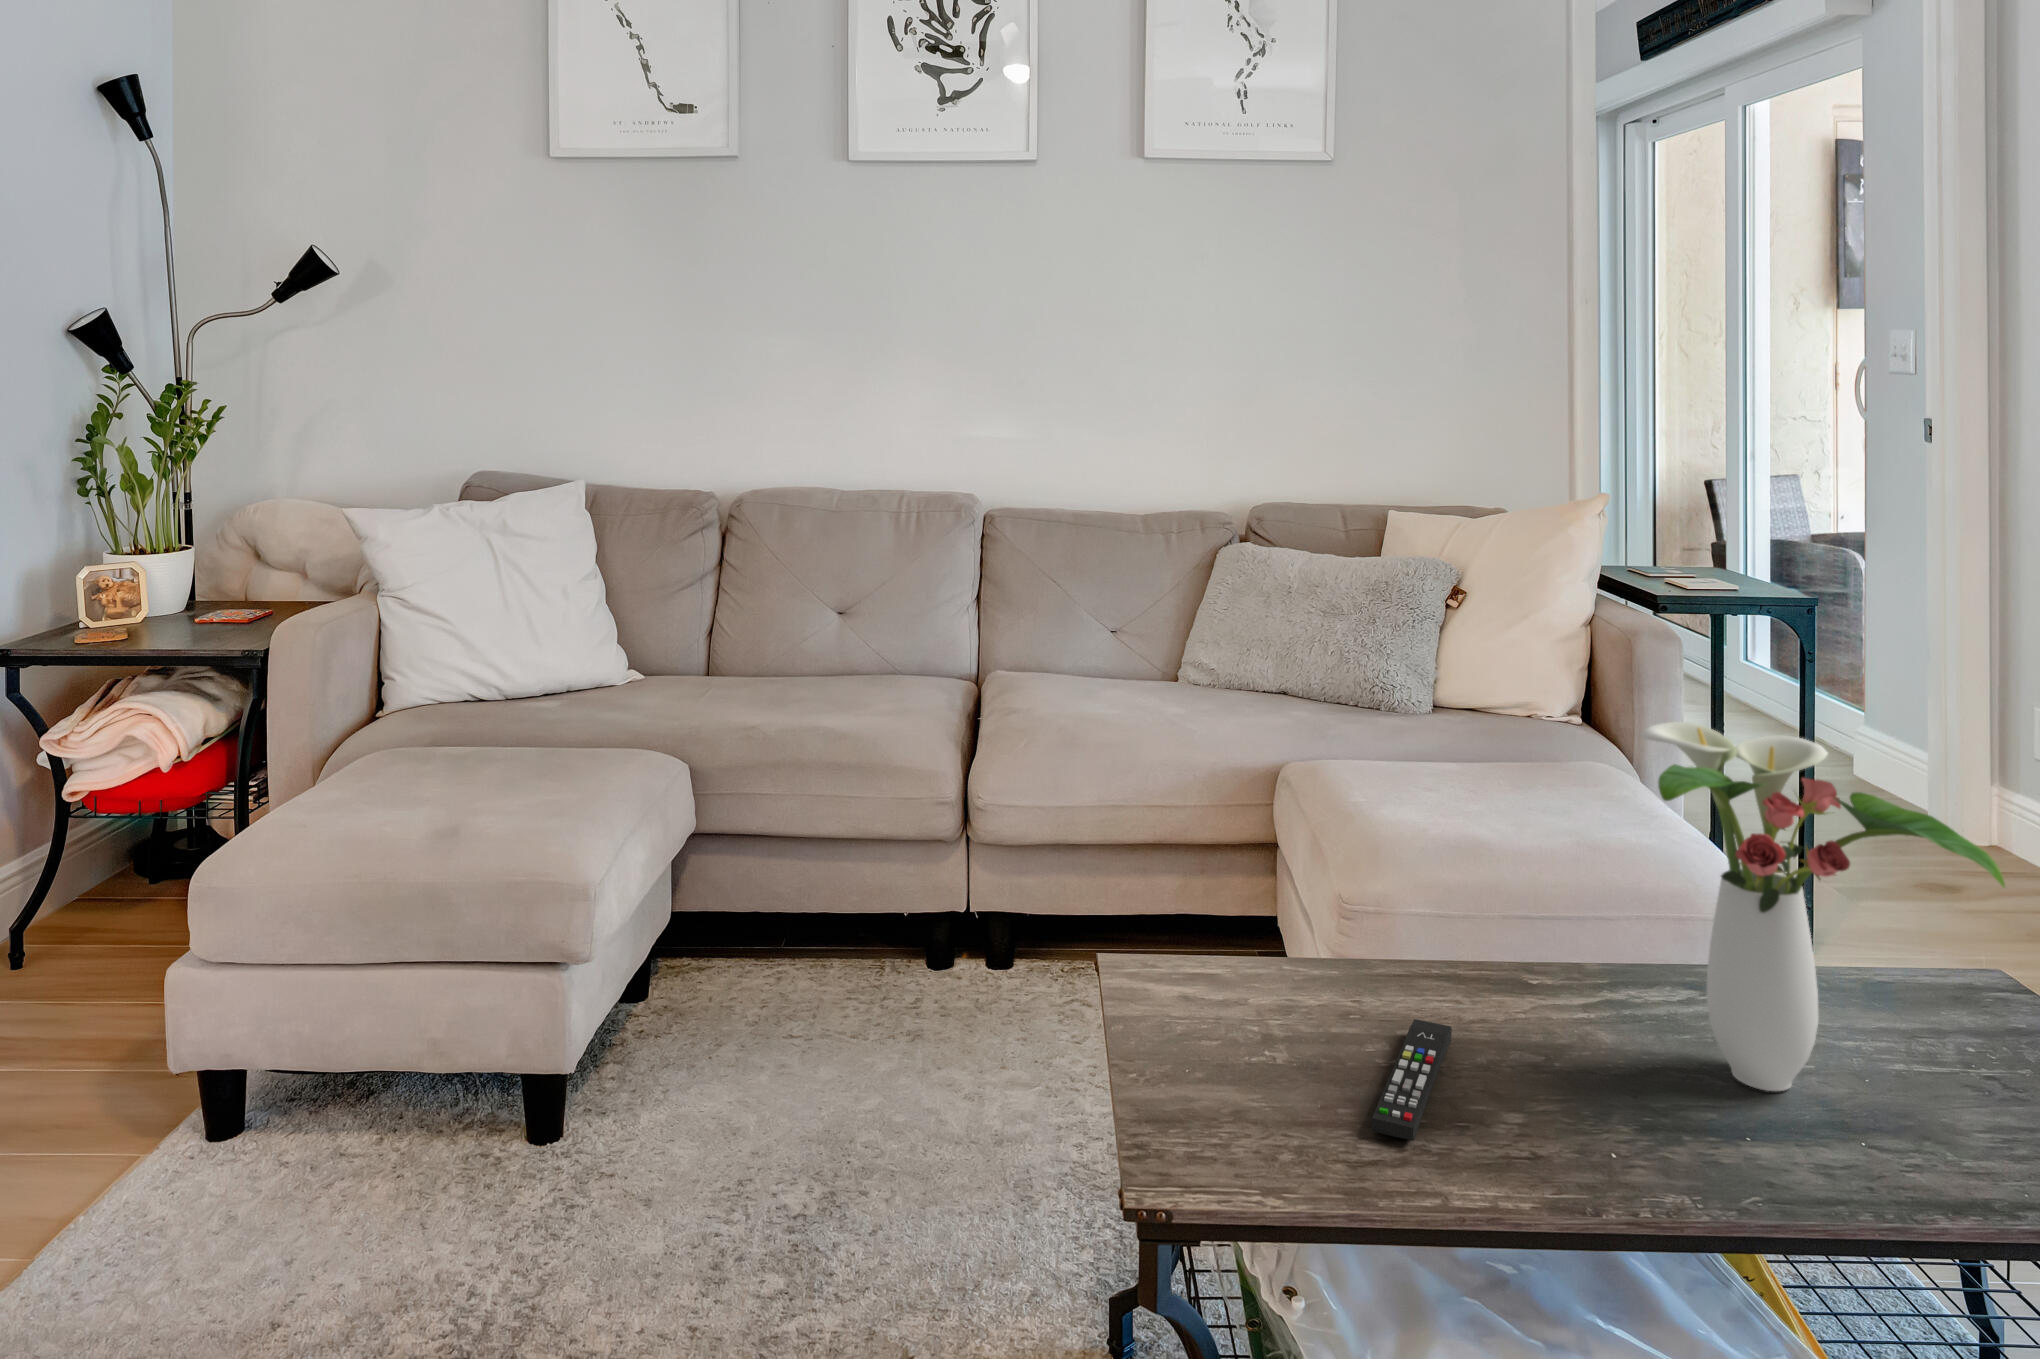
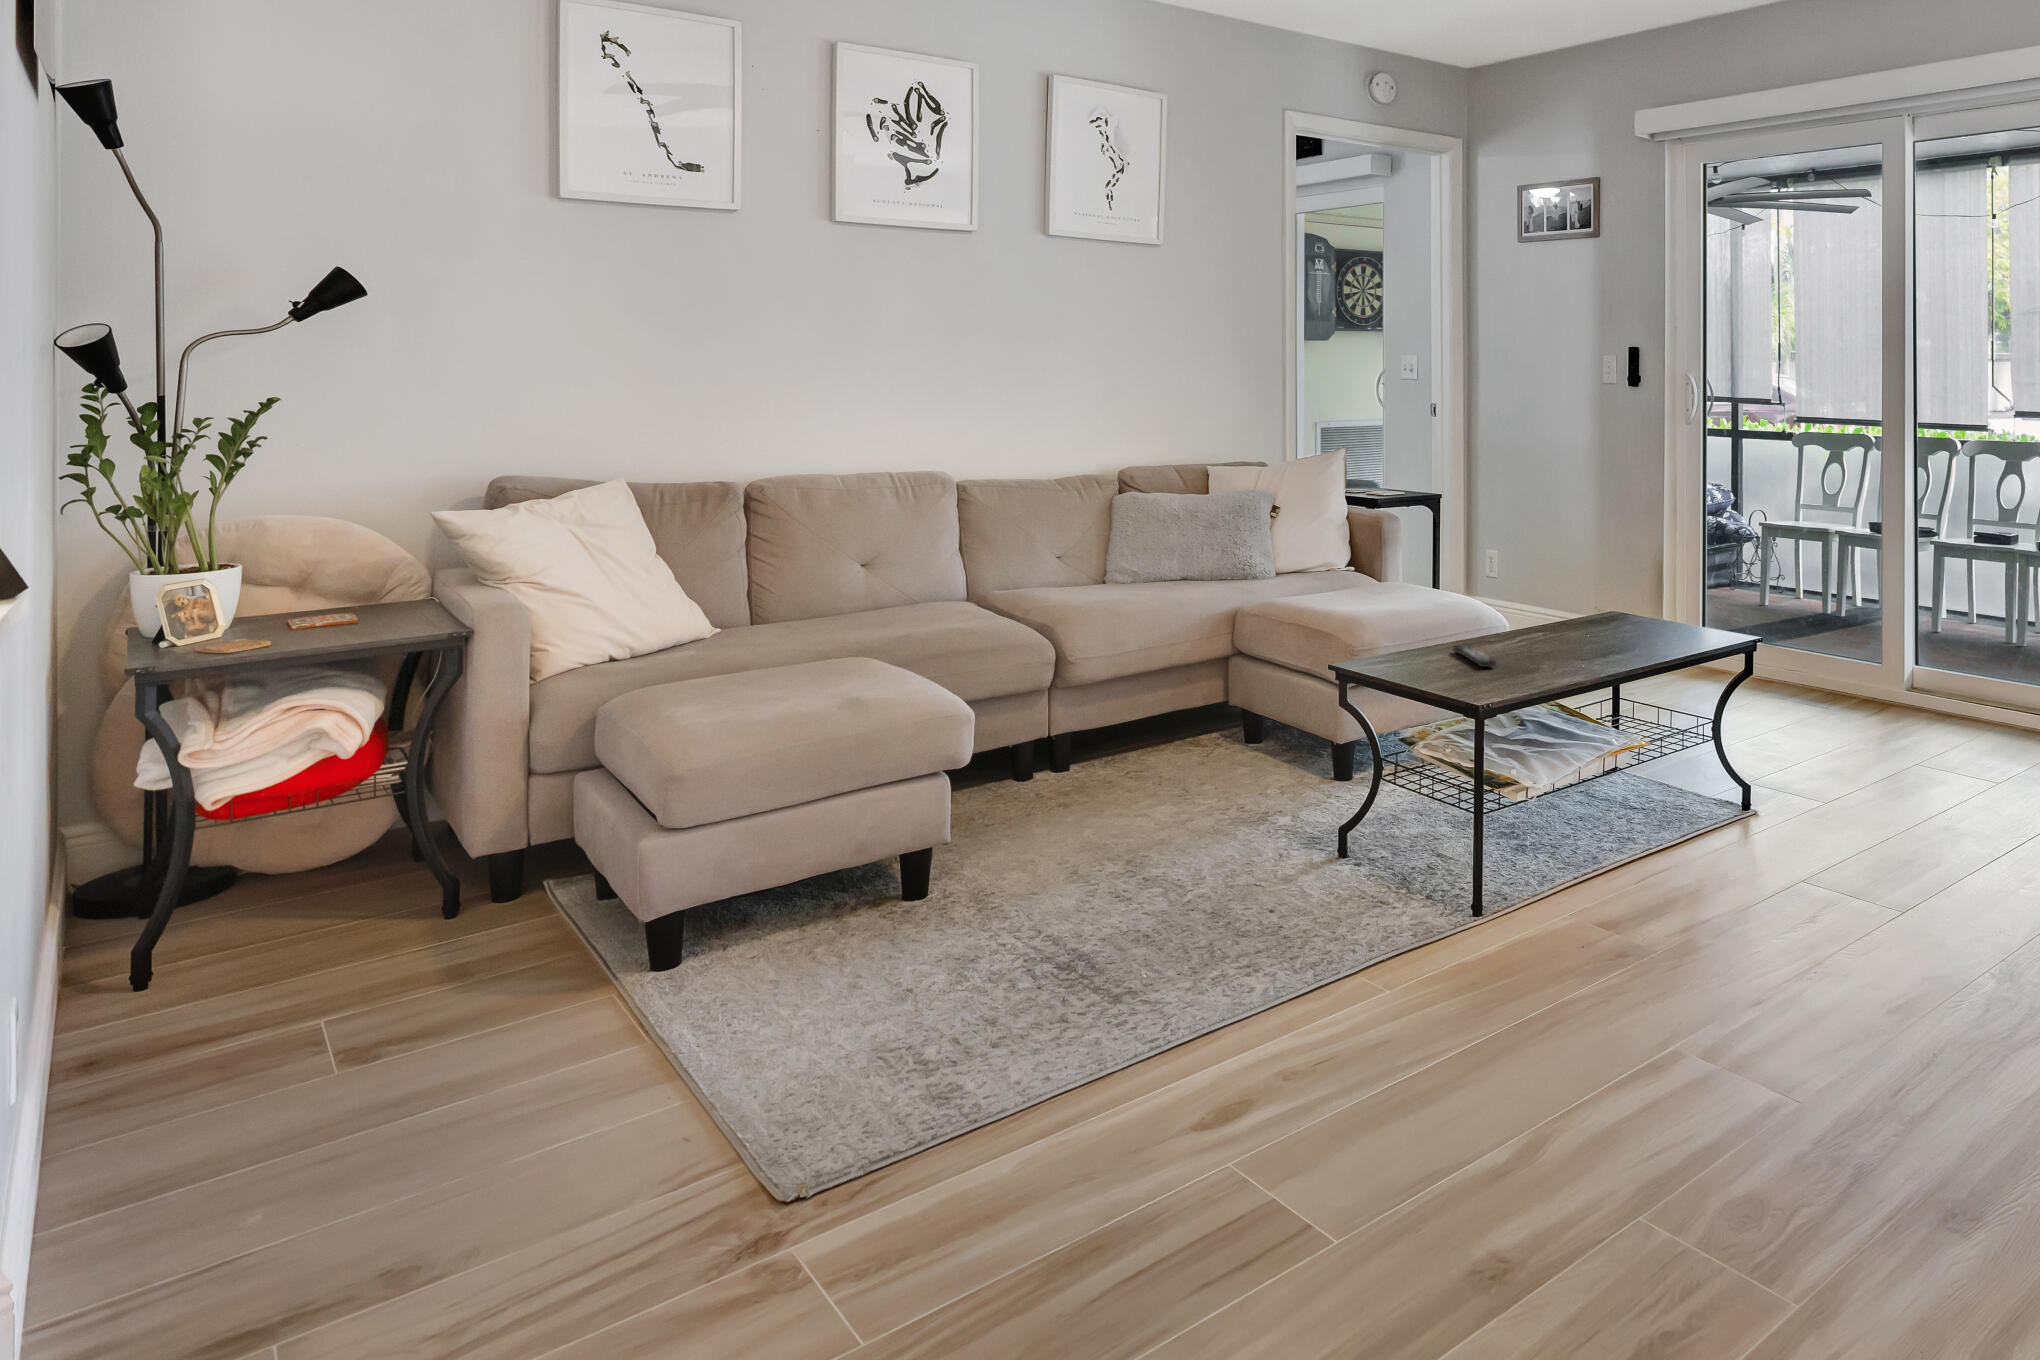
flower arrangement: present [1641,722,2005,1091] -> none [1521,511,1639,641]

